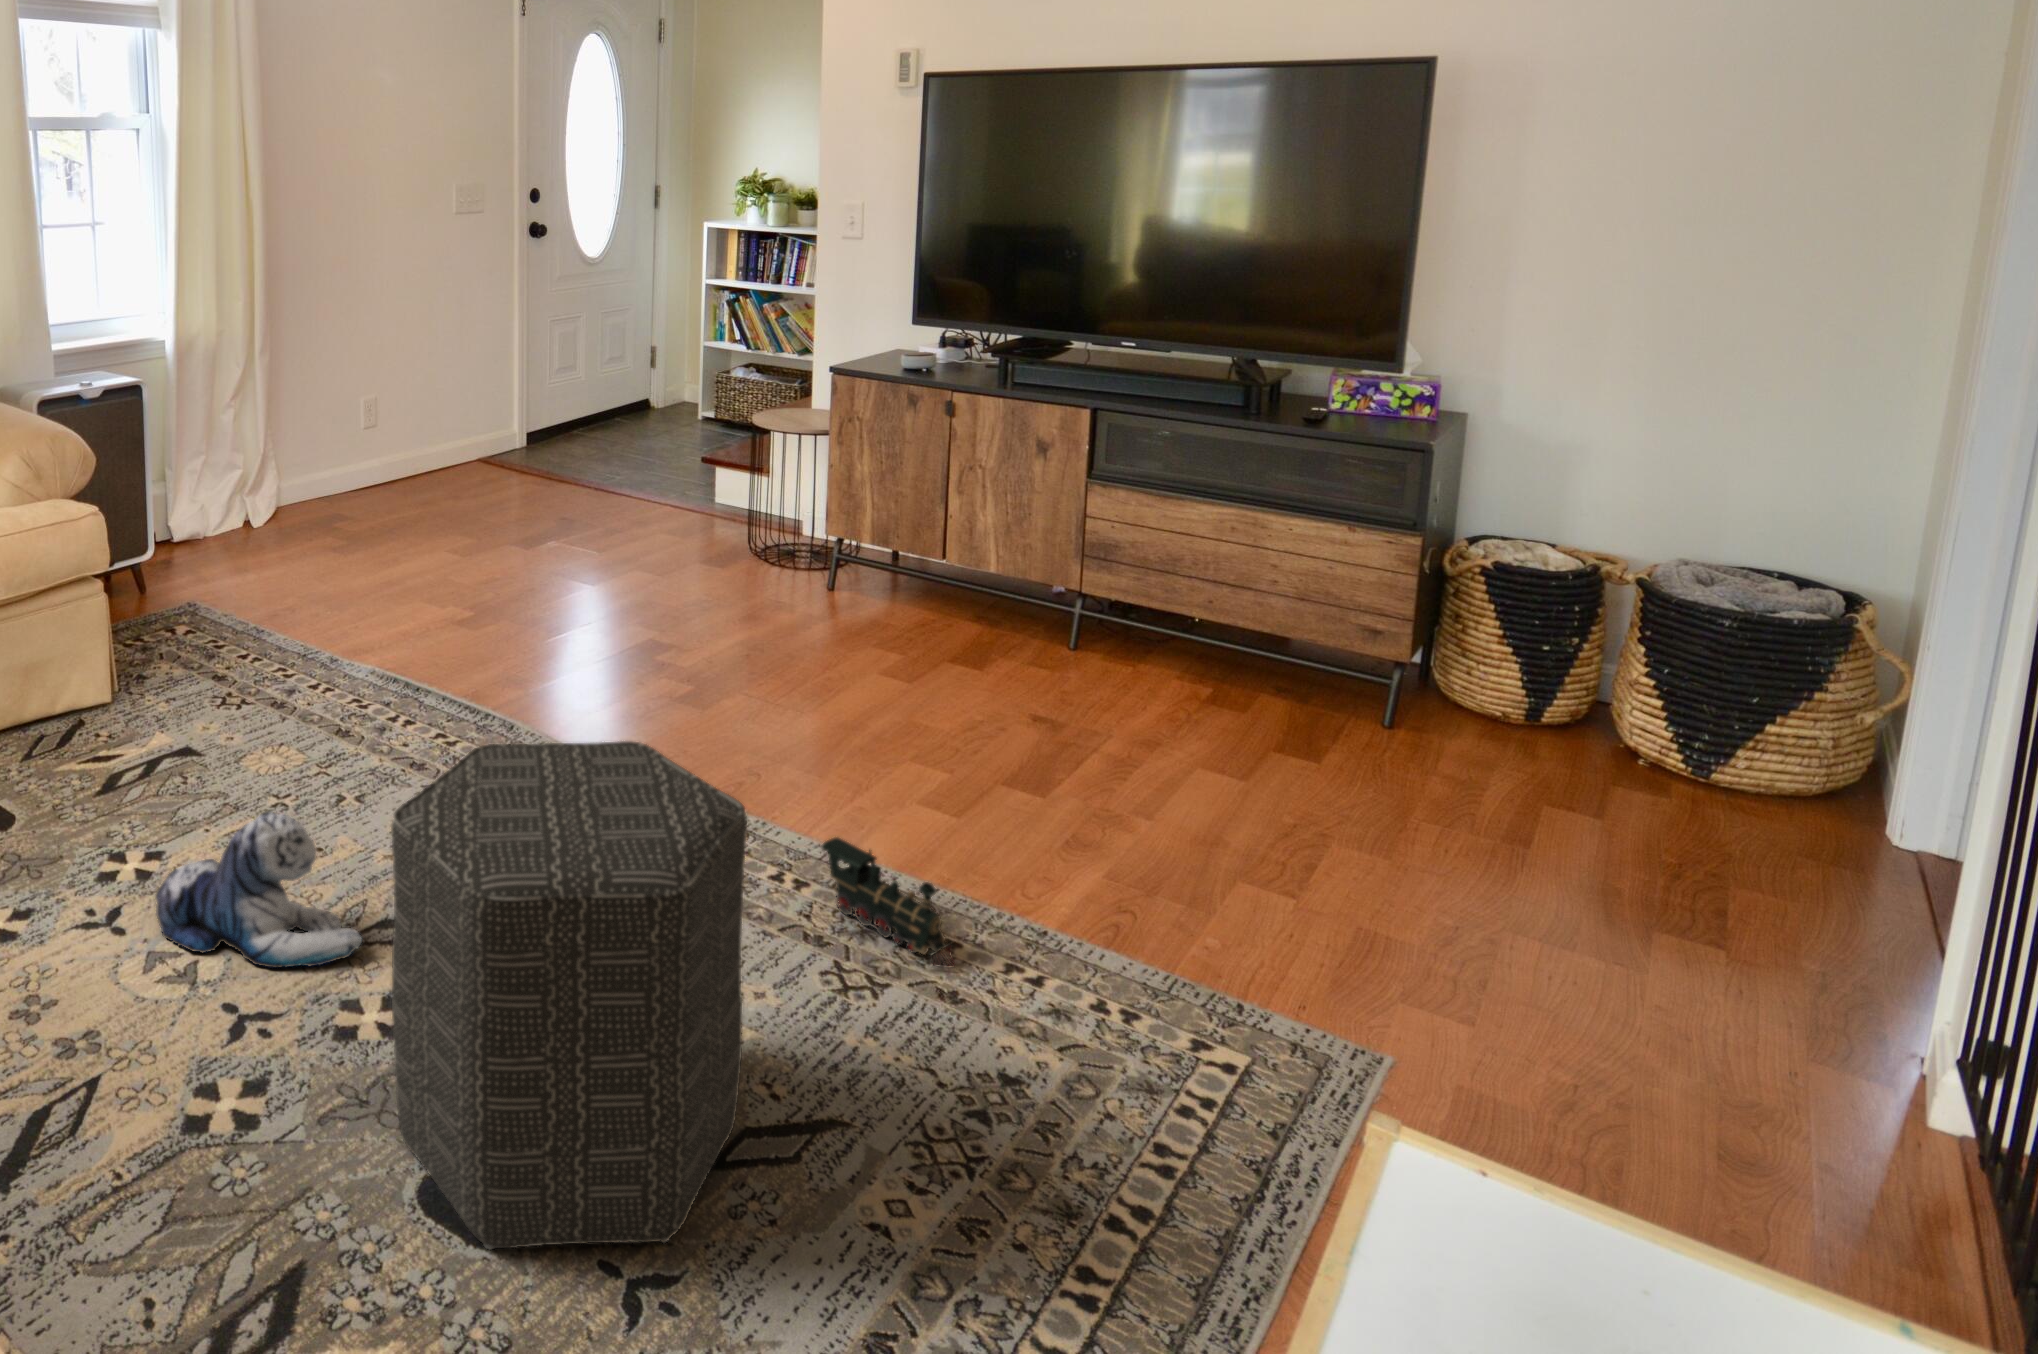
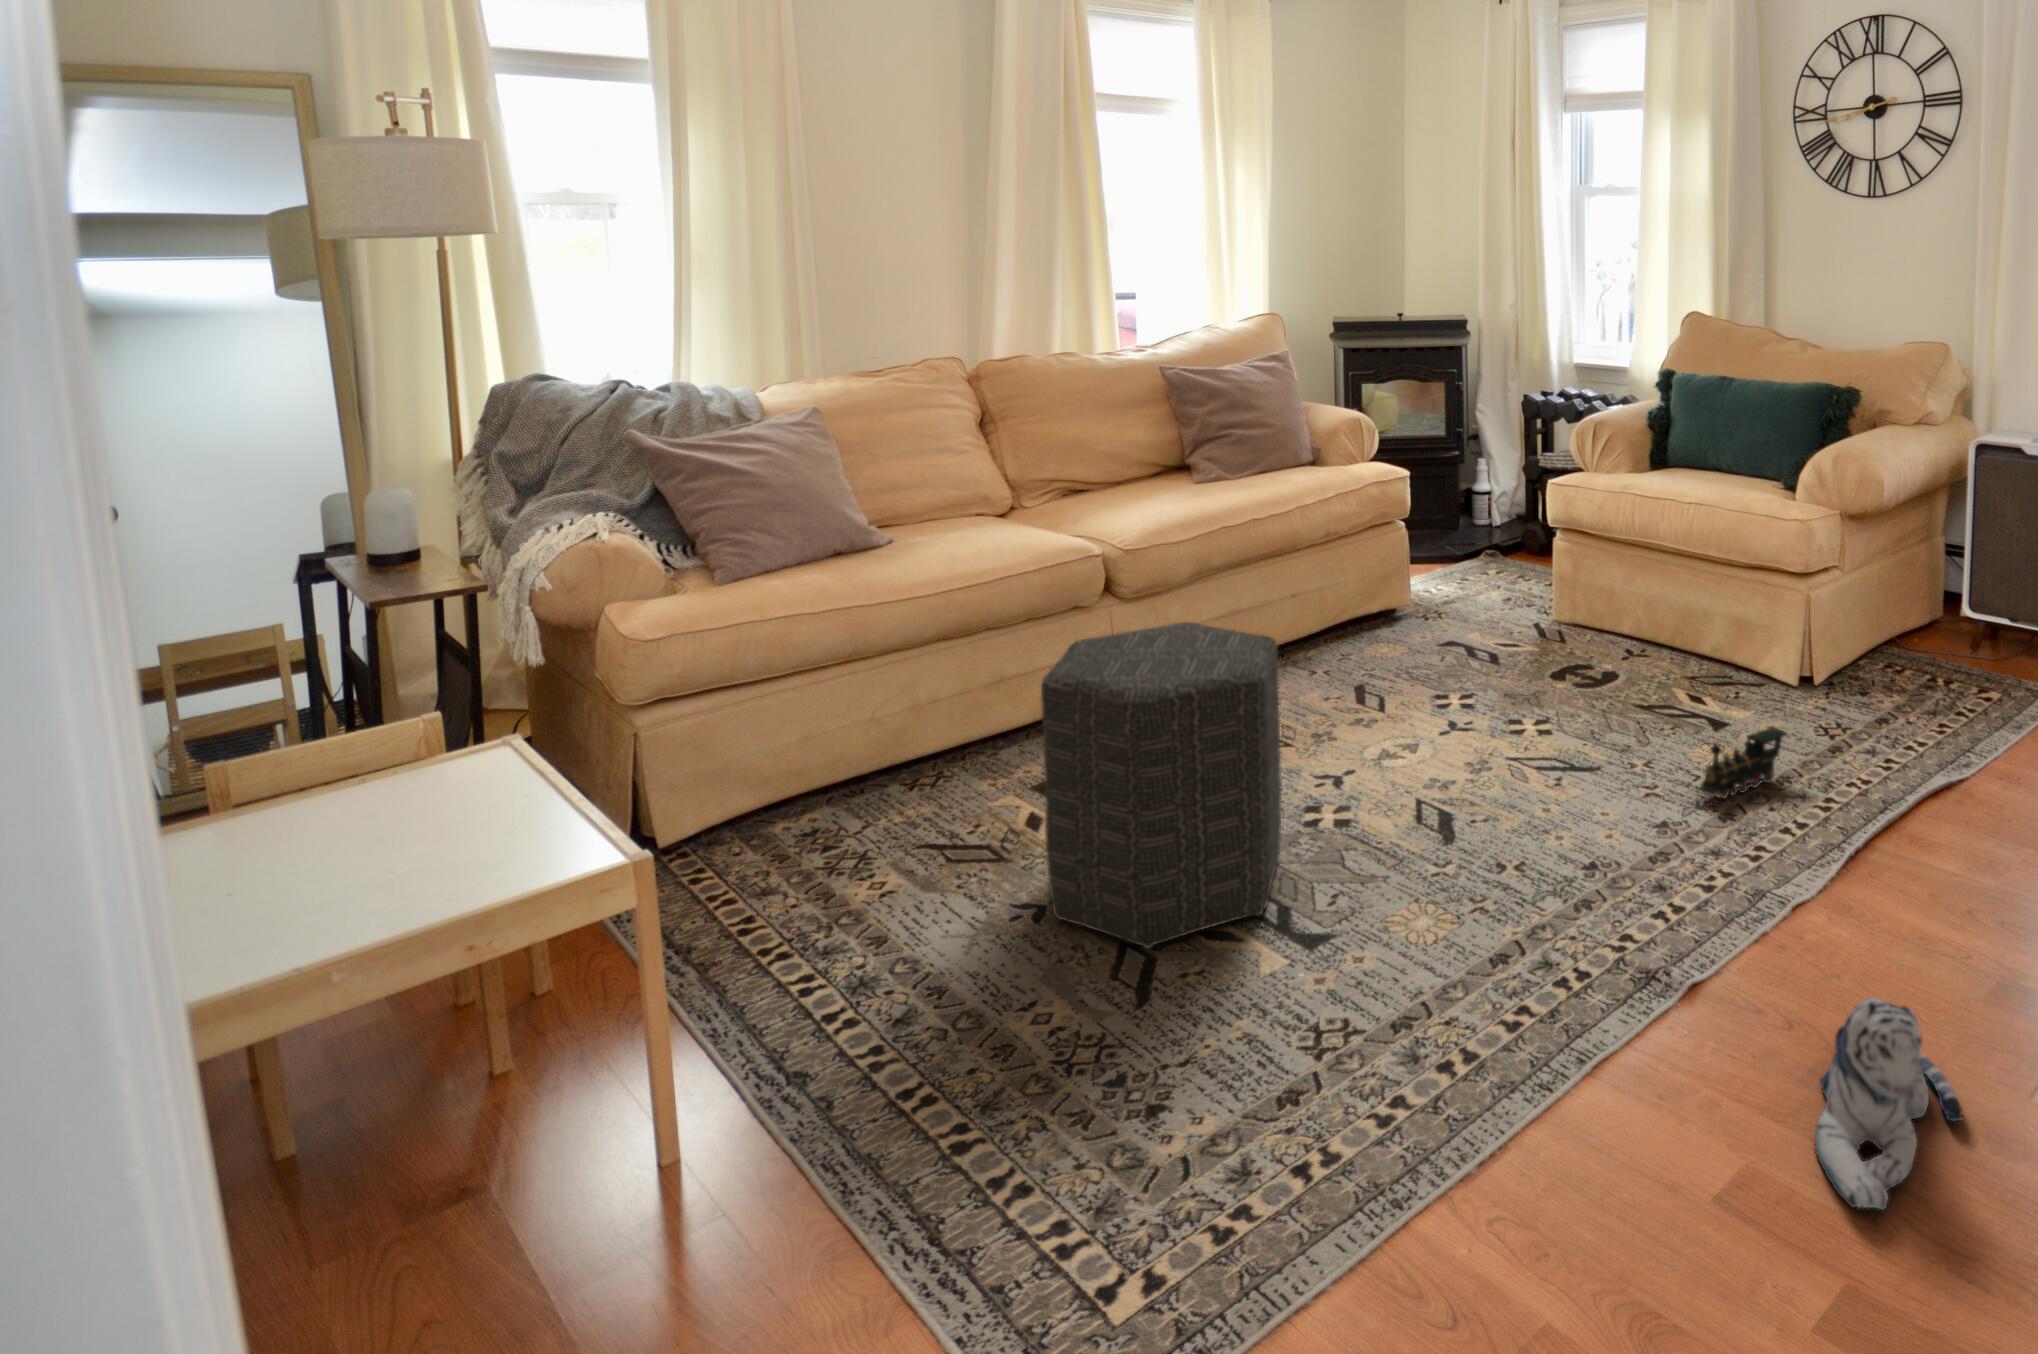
plush toy: present [155,811,362,968] -> present [1815,999,1962,1210]
toy train: present [821,837,954,967] -> present [1697,727,1786,803]

